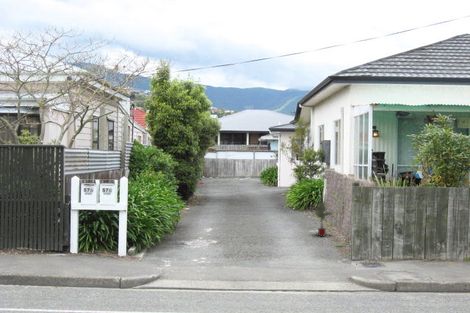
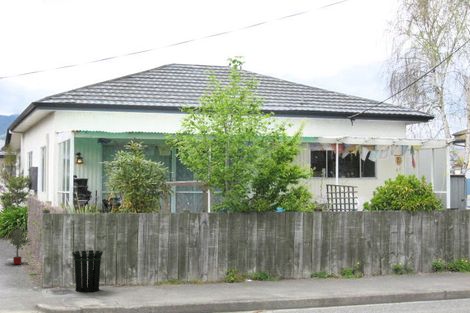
waste bin: none [381,224,413,266] -> present [72,250,103,292]

